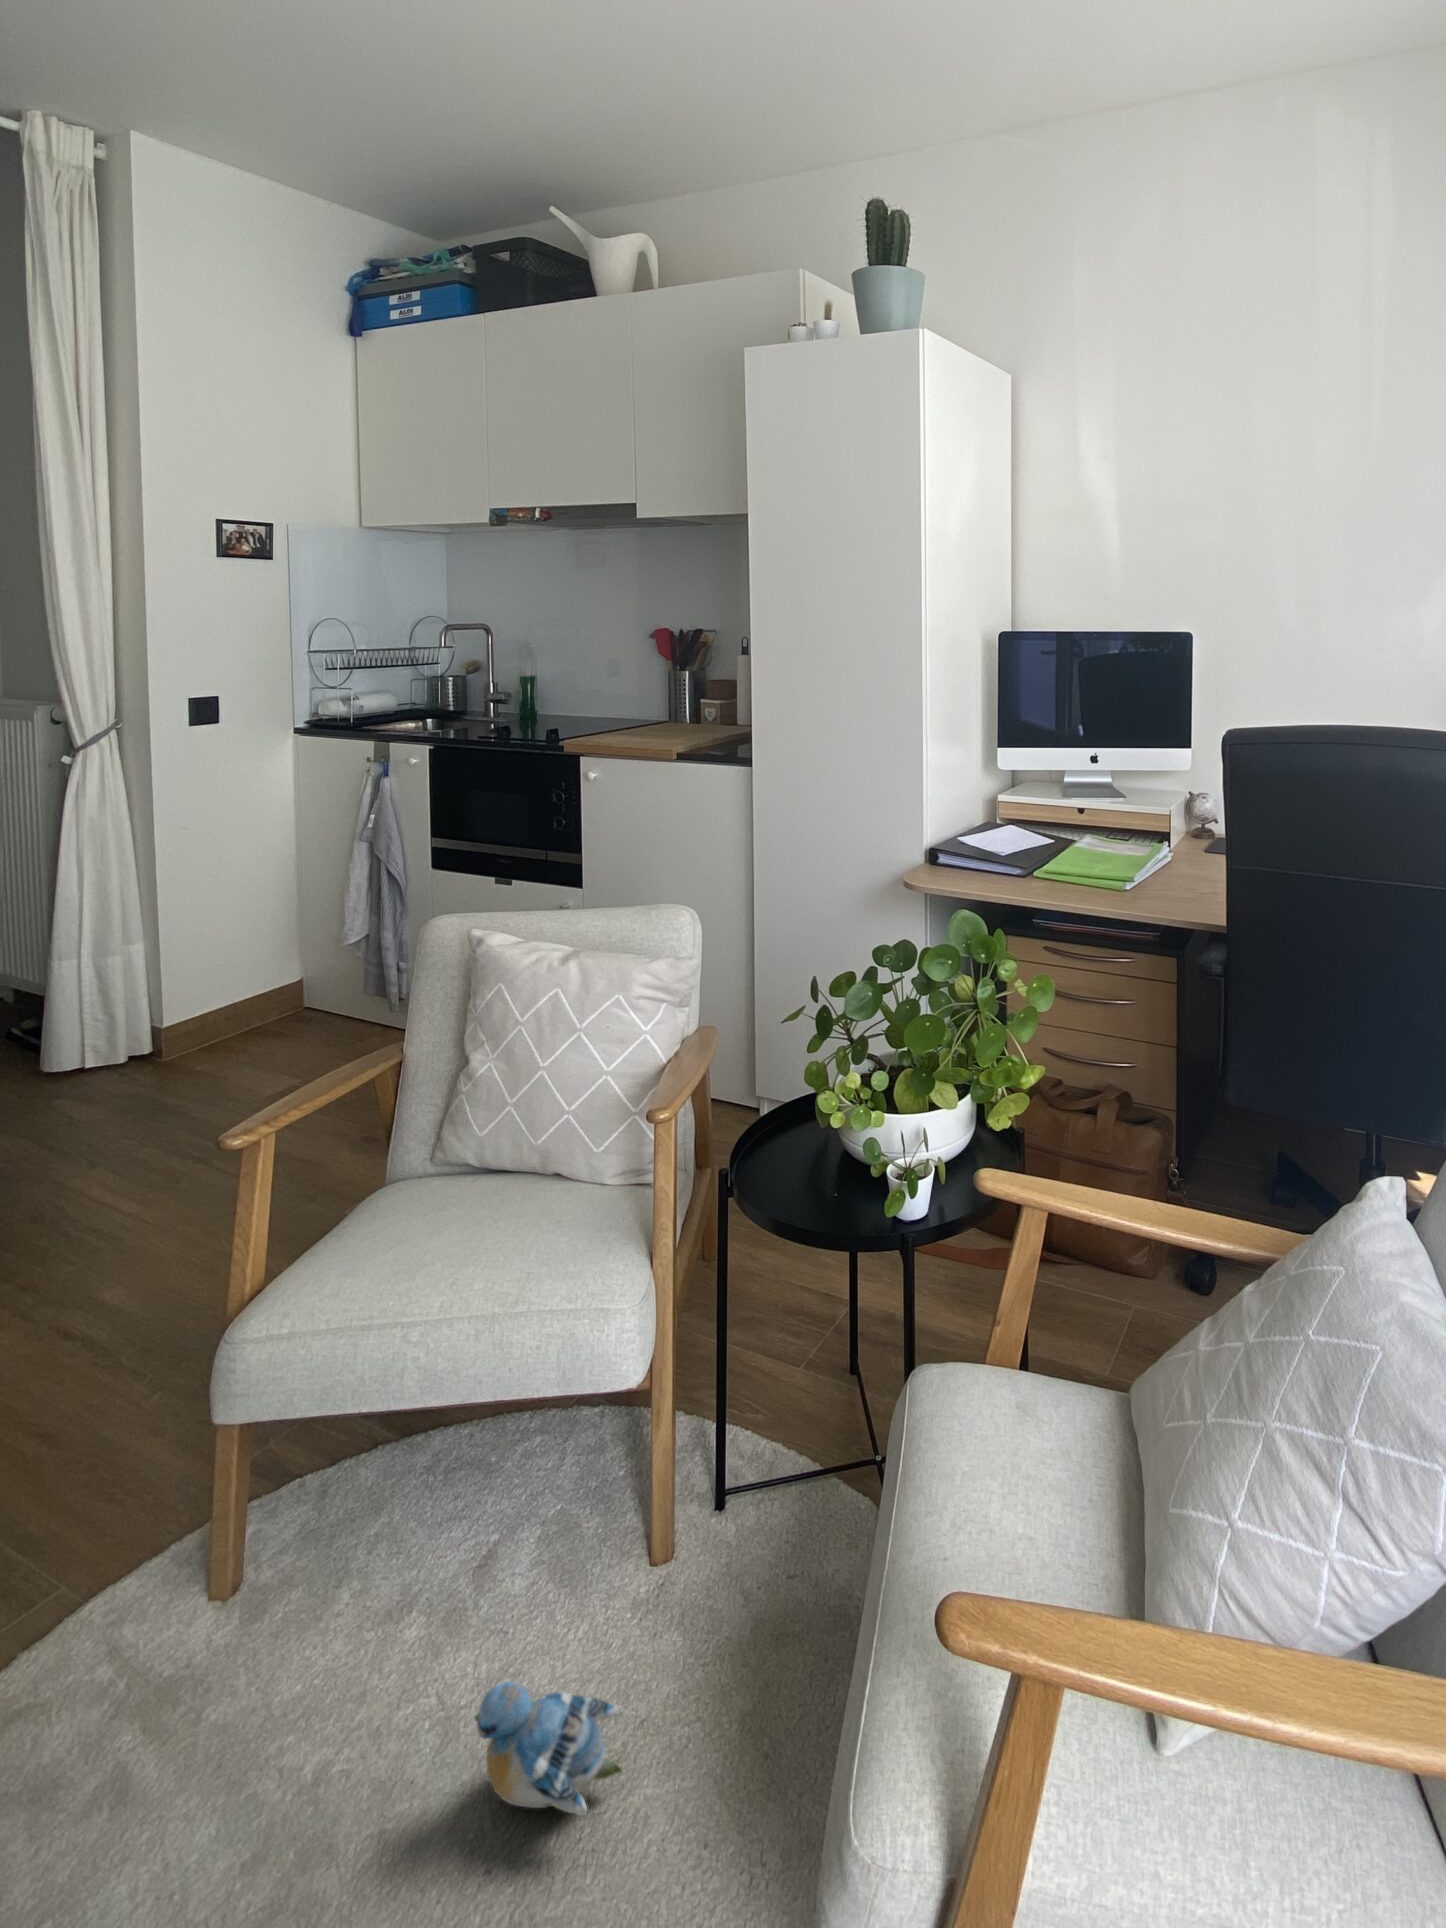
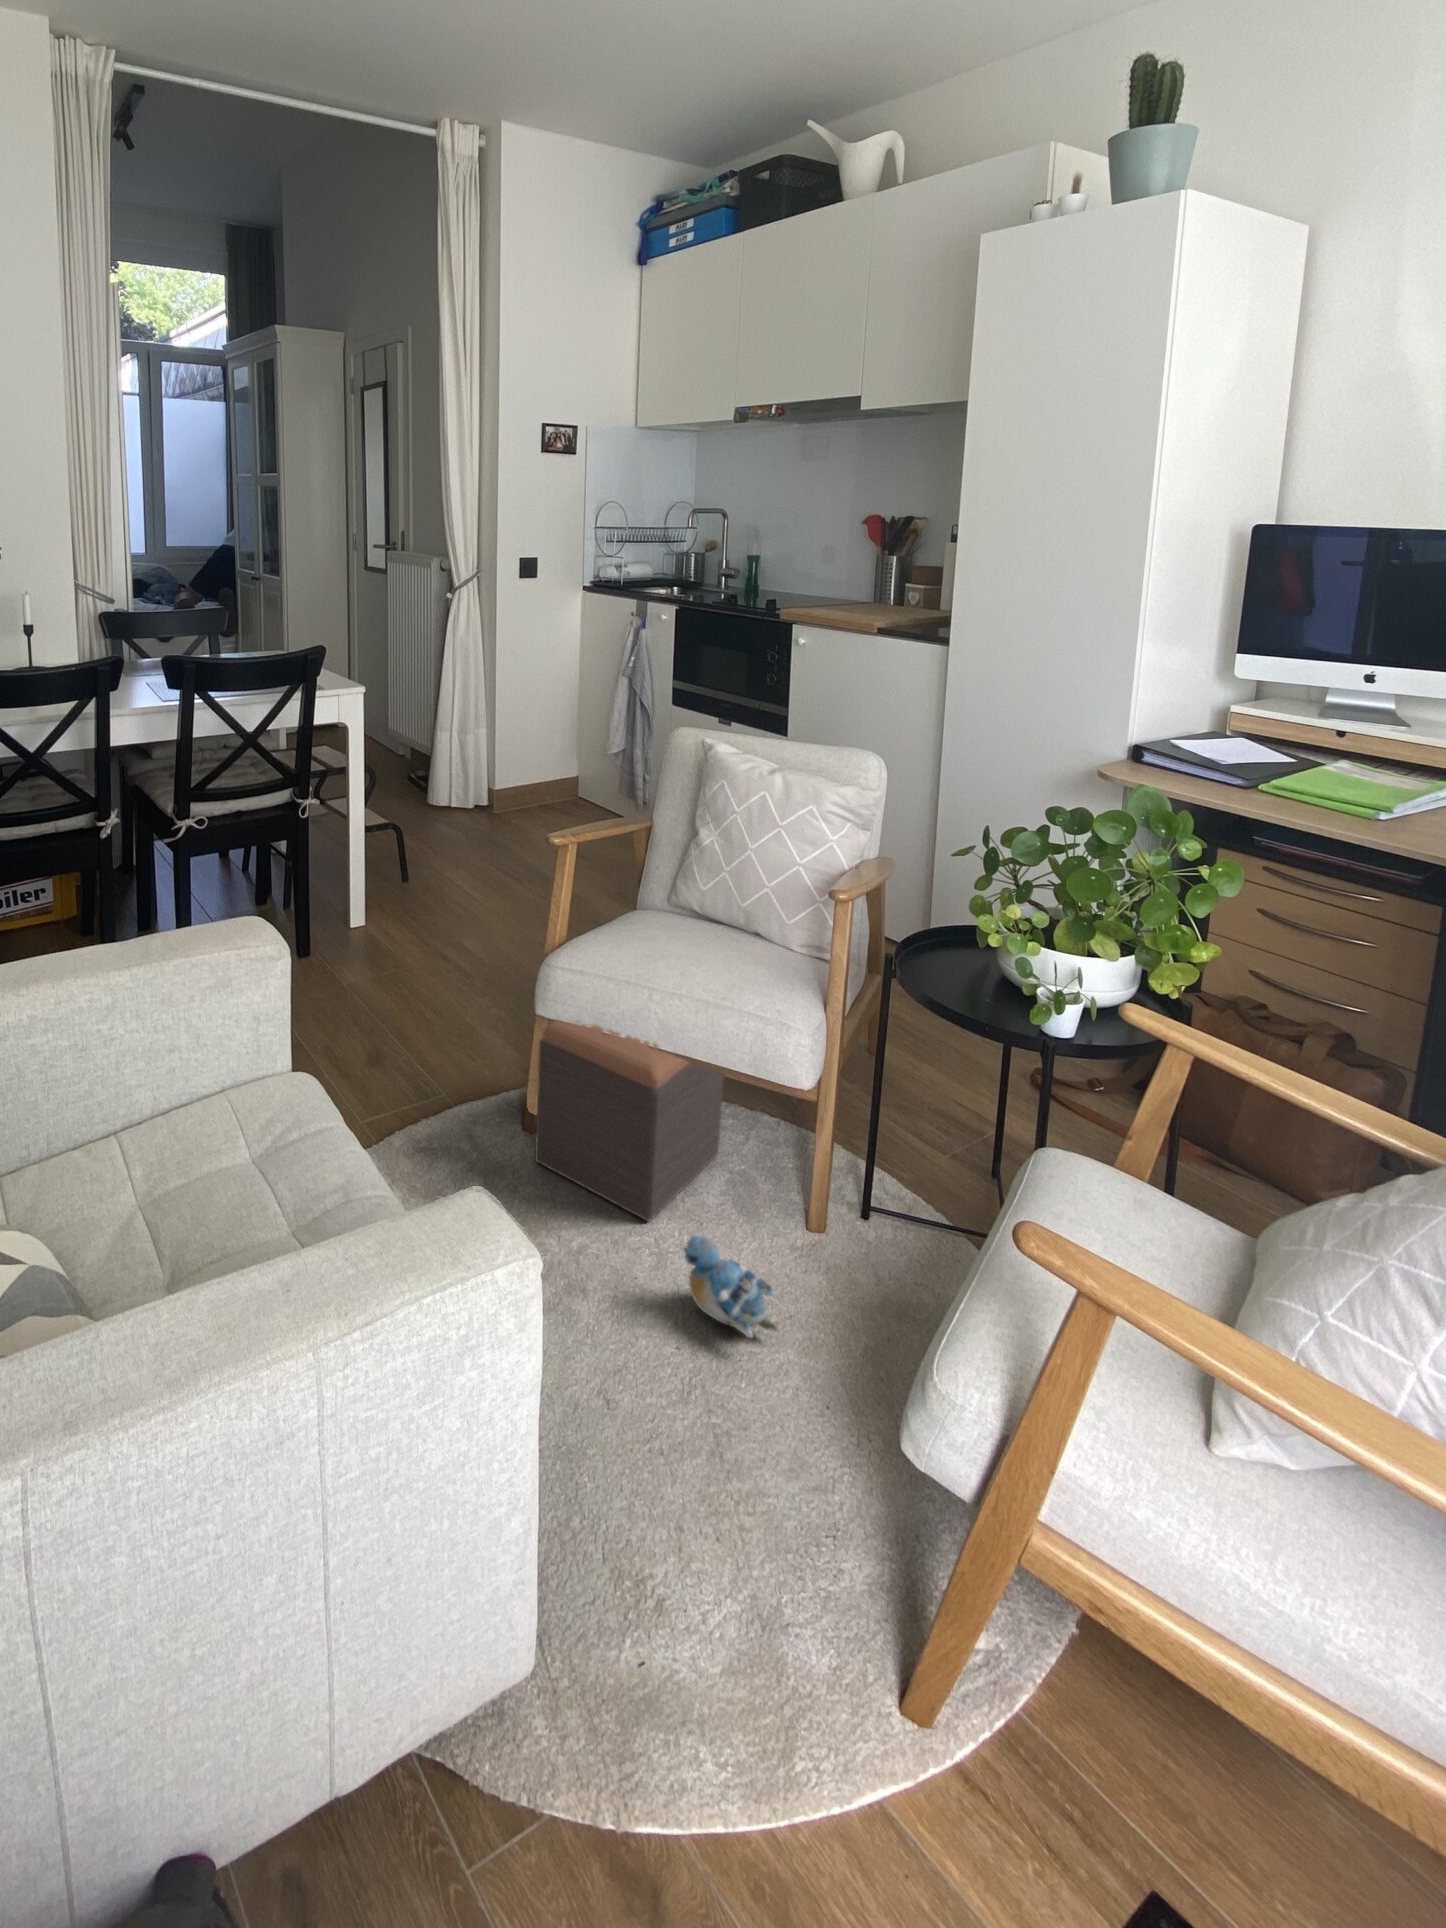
footstool: none [216,1306,523,1678] -> present [535,1020,724,1221]

